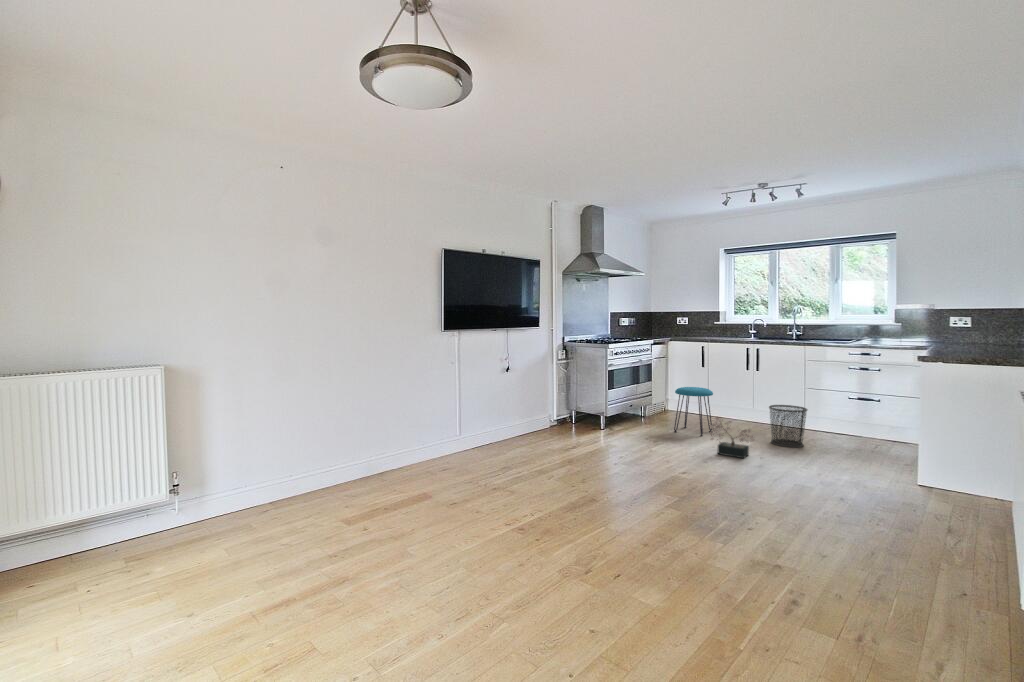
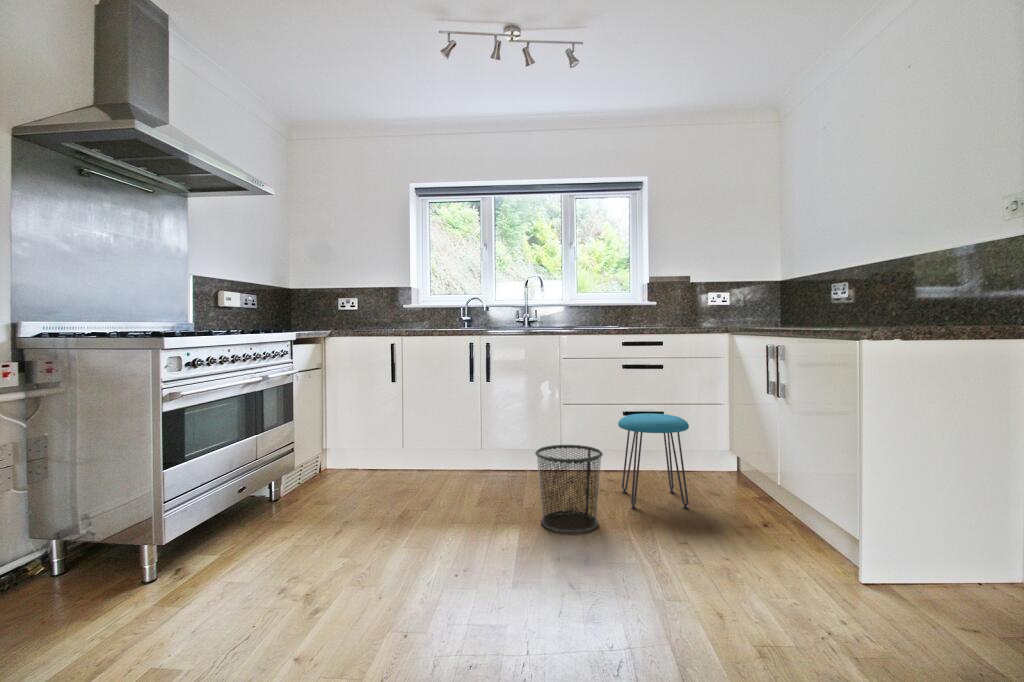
stool: present [674,387,713,436] -> present [618,413,689,509]
decorative plant: present [710,417,753,458] -> none [445,505,555,612]

